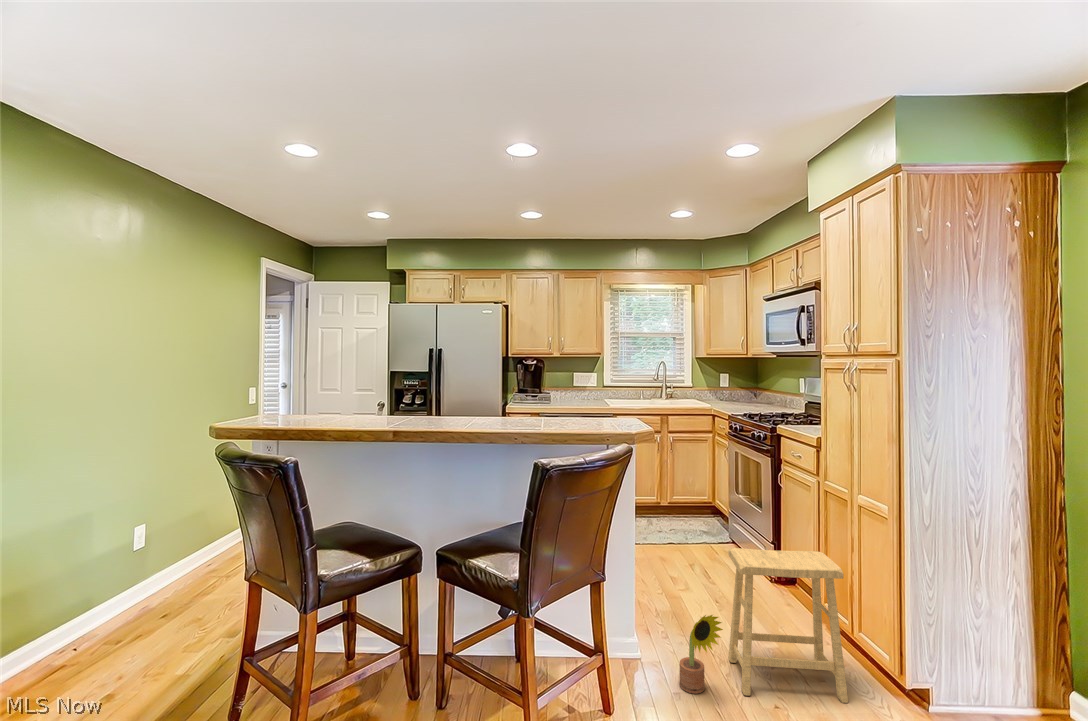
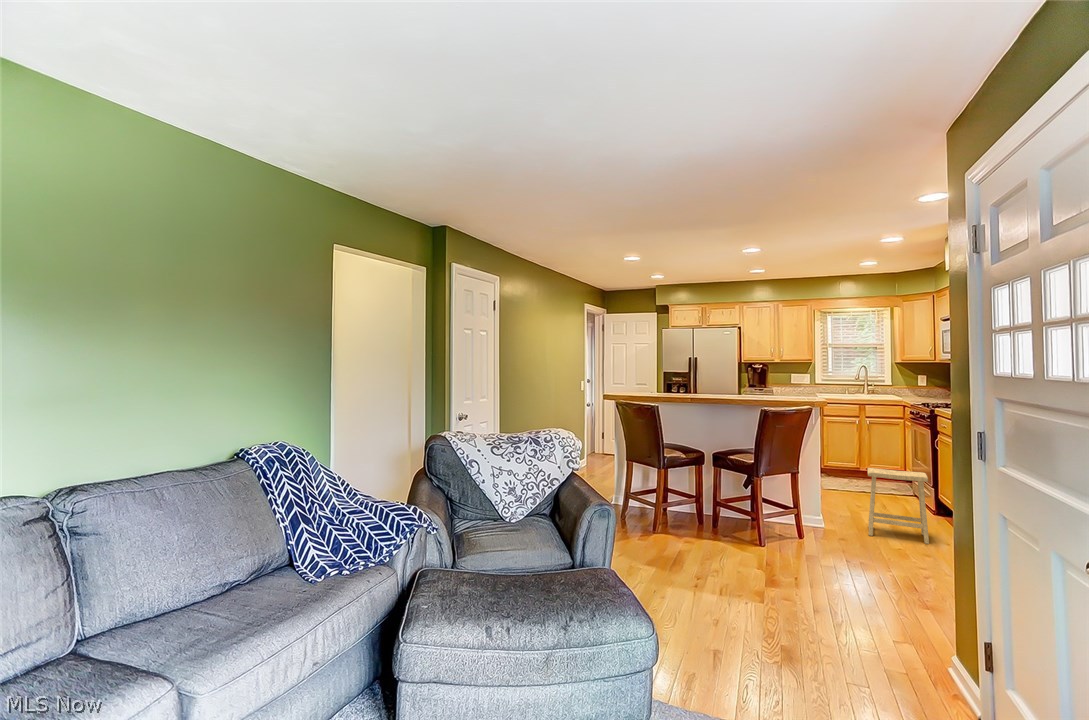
decorative plant: present [680,615,723,694] -> none [834,493,858,532]

